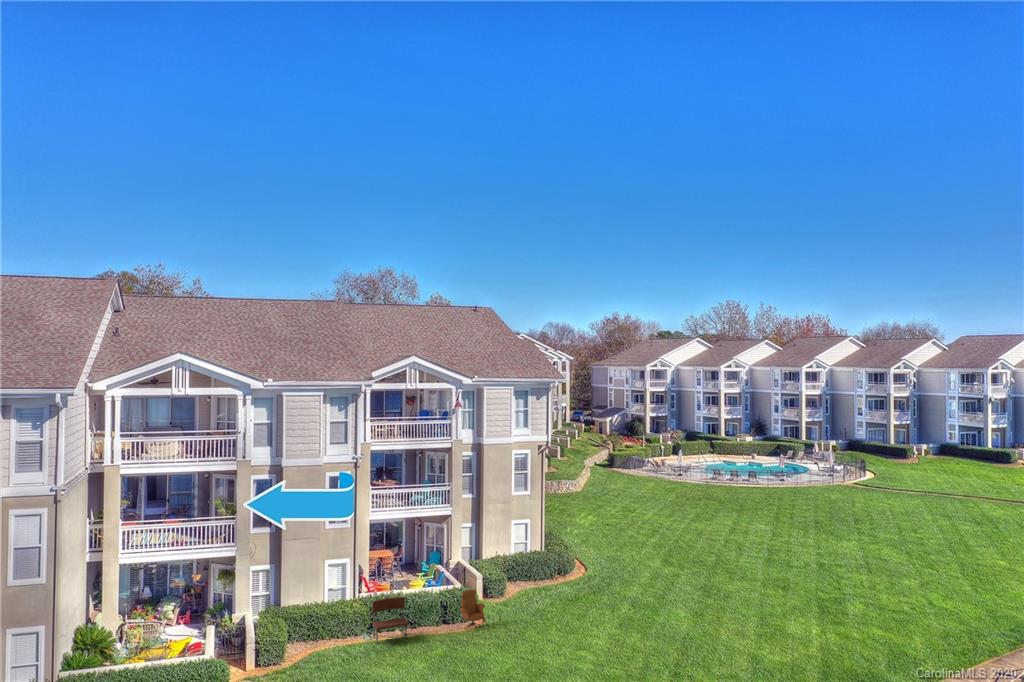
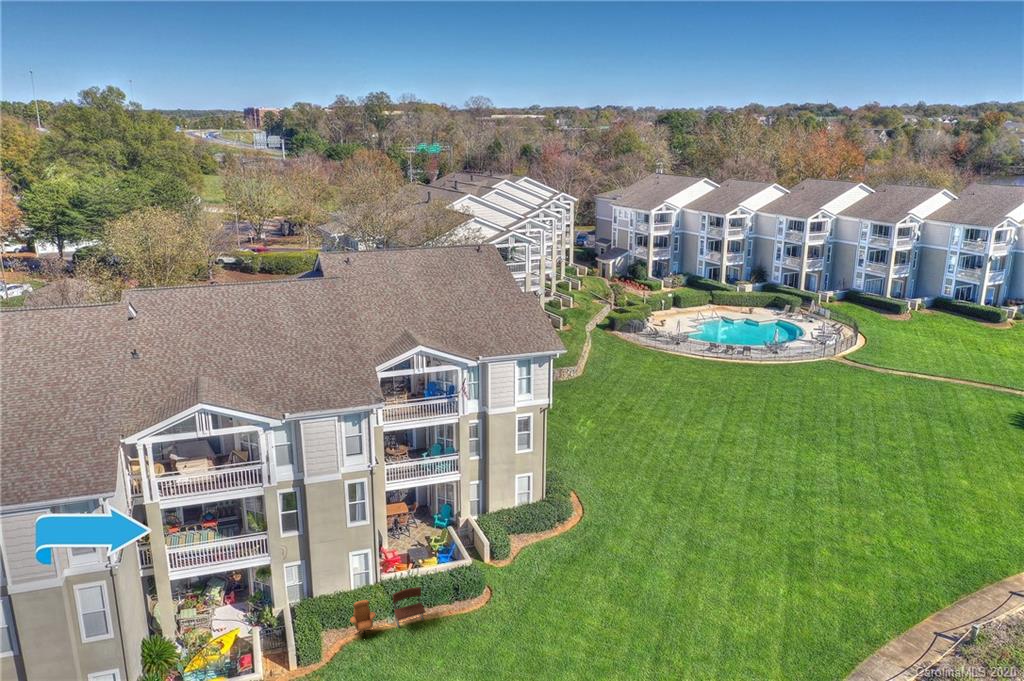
armchair: present [460,590,485,628] -> present [350,600,376,636]

